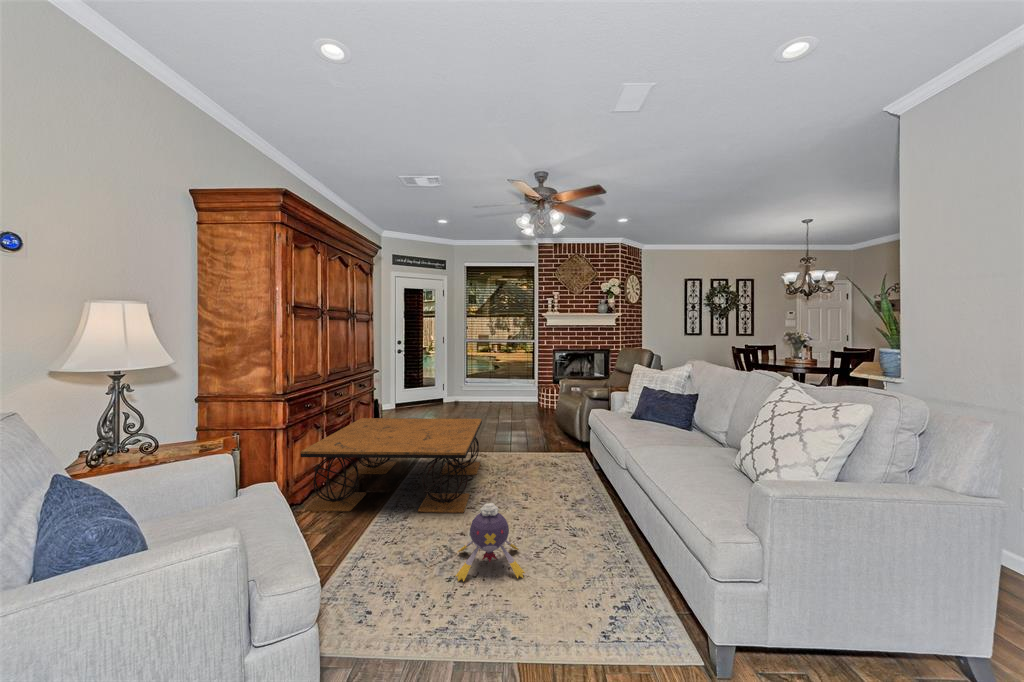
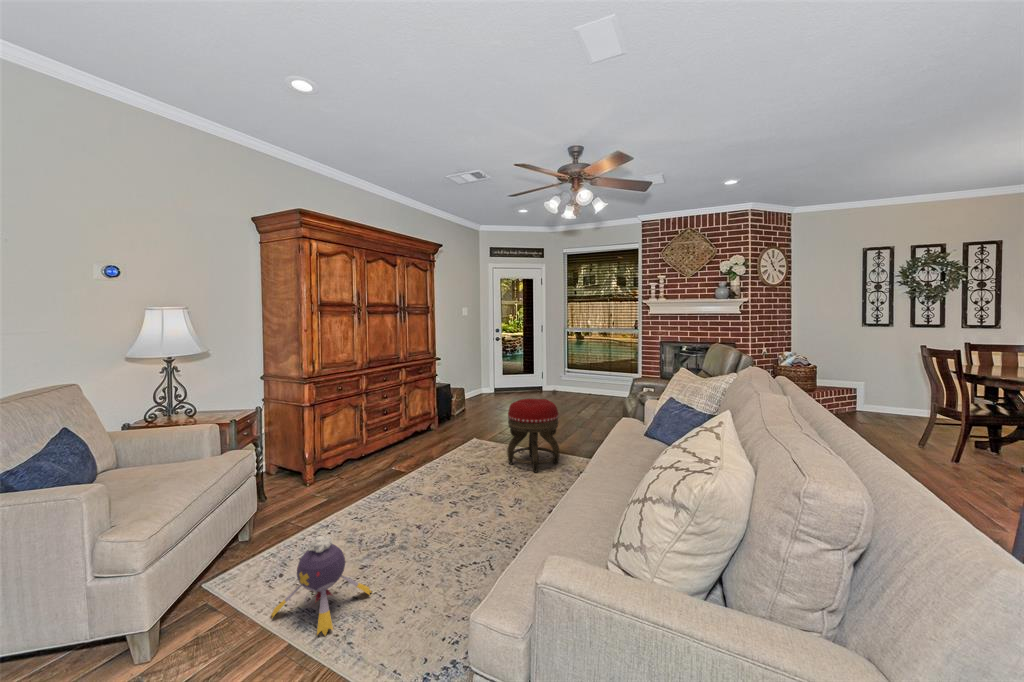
footstool: none [493,396,538,459] -> present [507,398,559,472]
coffee table: present [300,418,482,513] -> none [277,409,485,528]

